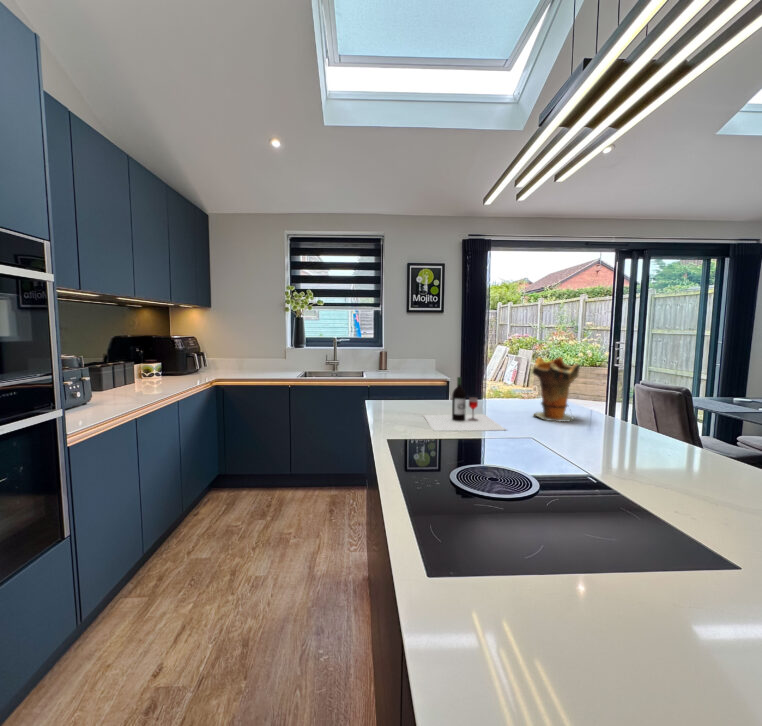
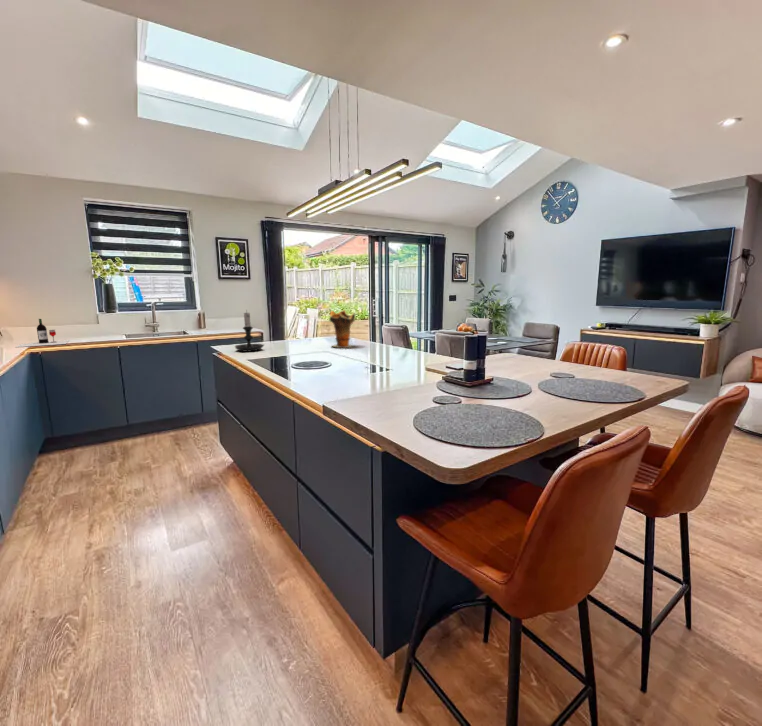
candle holder: none [390,350,430,410] -> present [235,312,264,352]
wine bottle: present [424,377,505,431] -> present [16,319,69,347]

